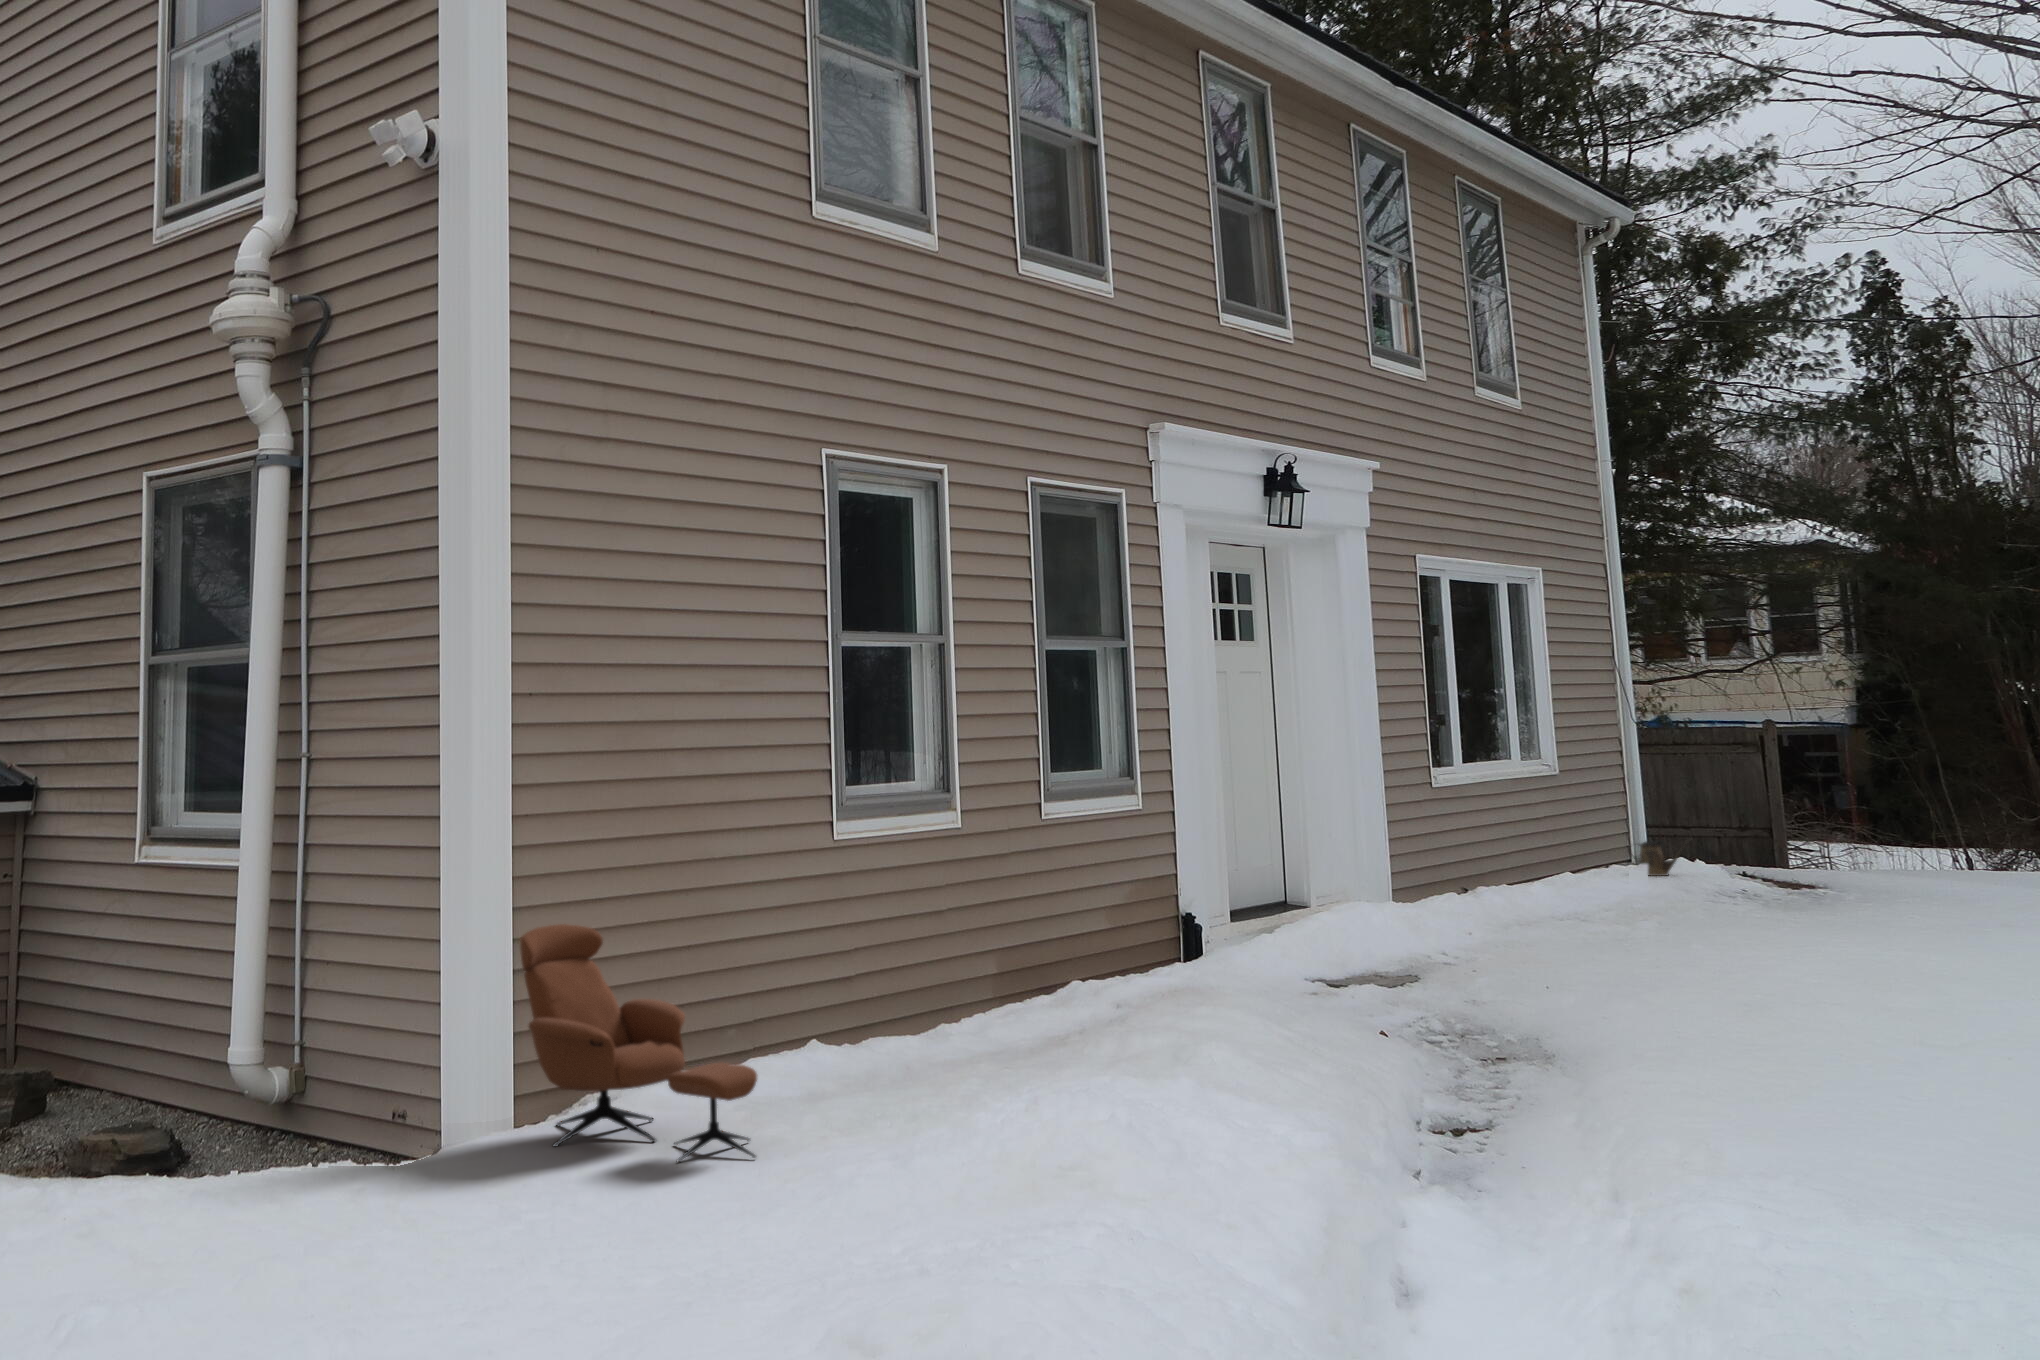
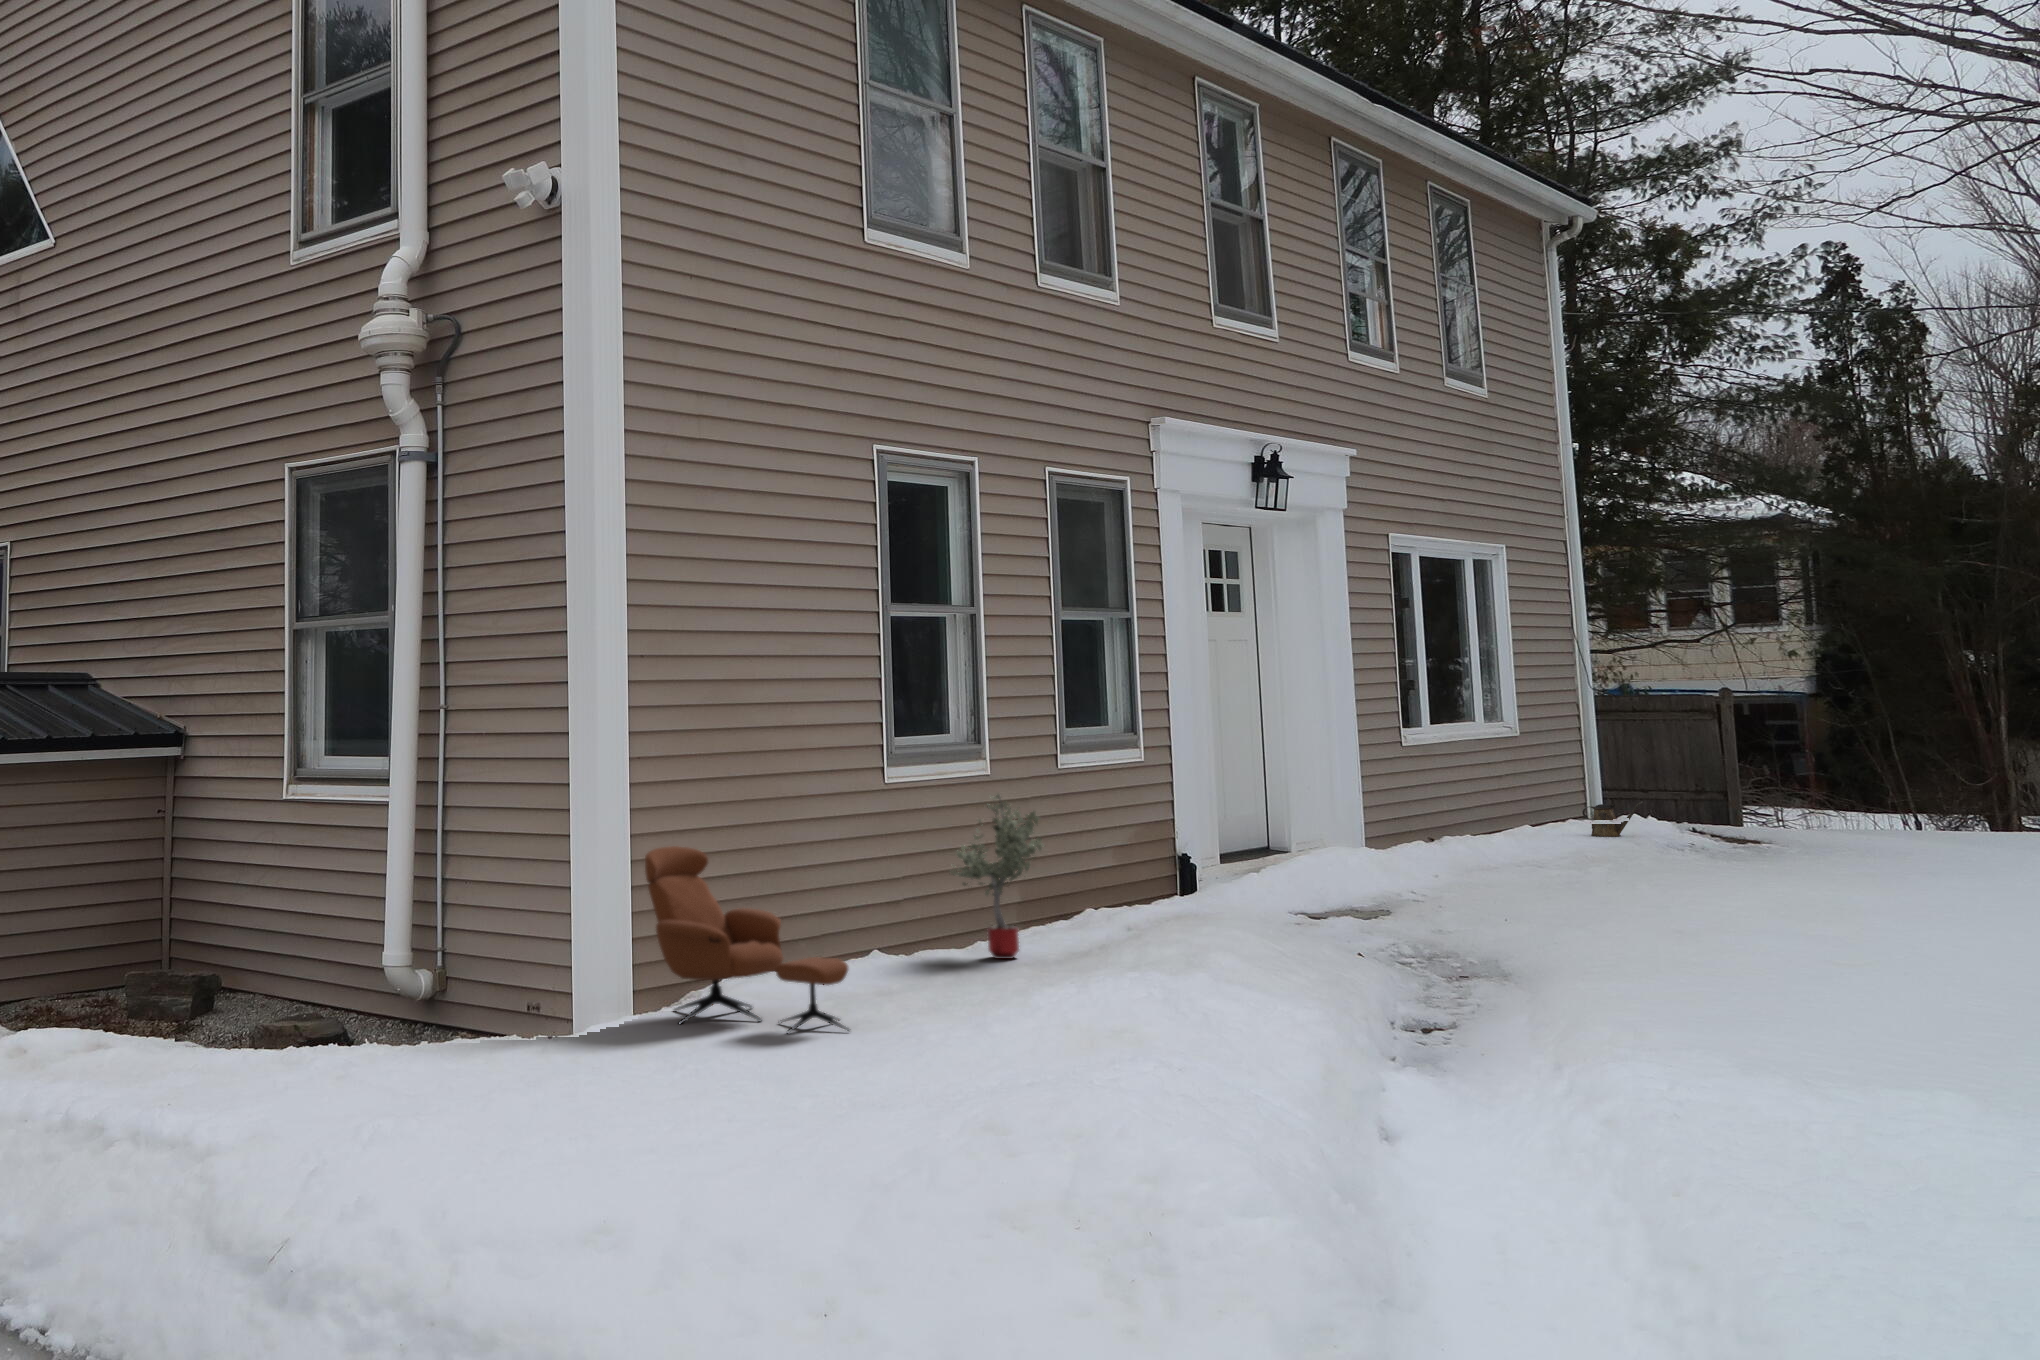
potted tree: none [908,850,1023,1044] -> present [951,795,1043,959]

